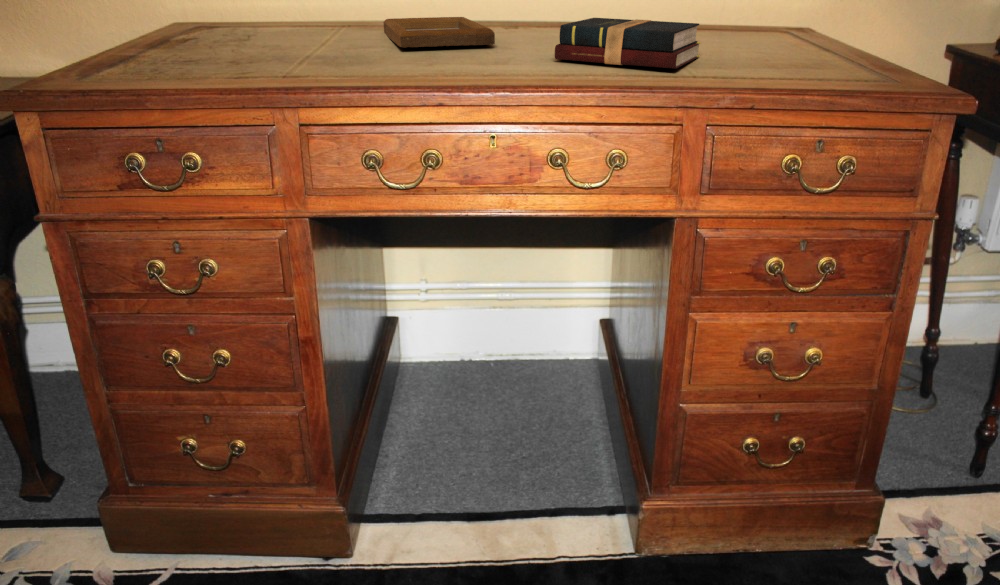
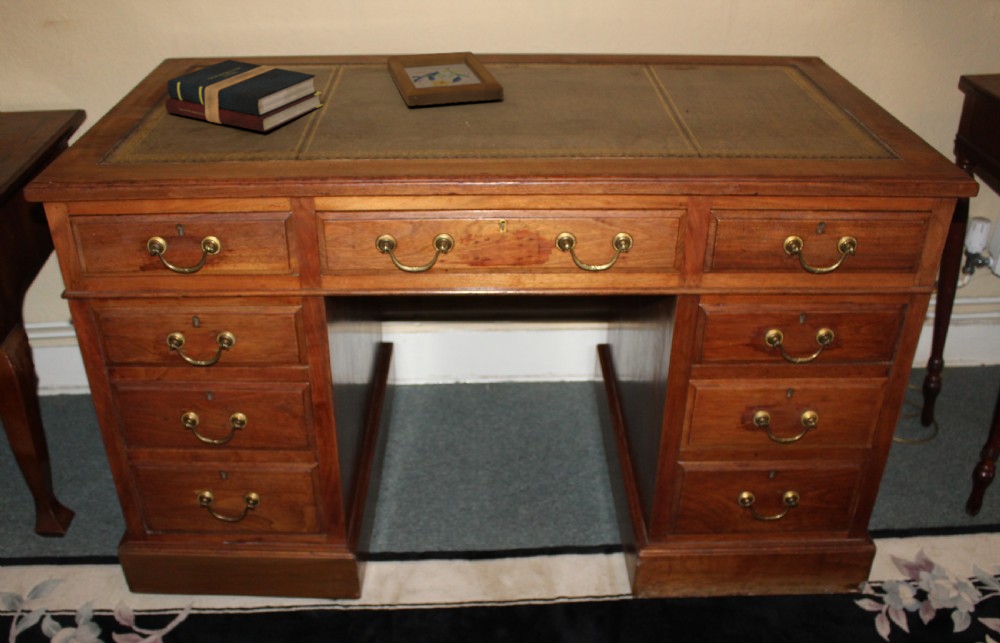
hardback book: present [555,18,701,69] -> present [165,60,322,132]

